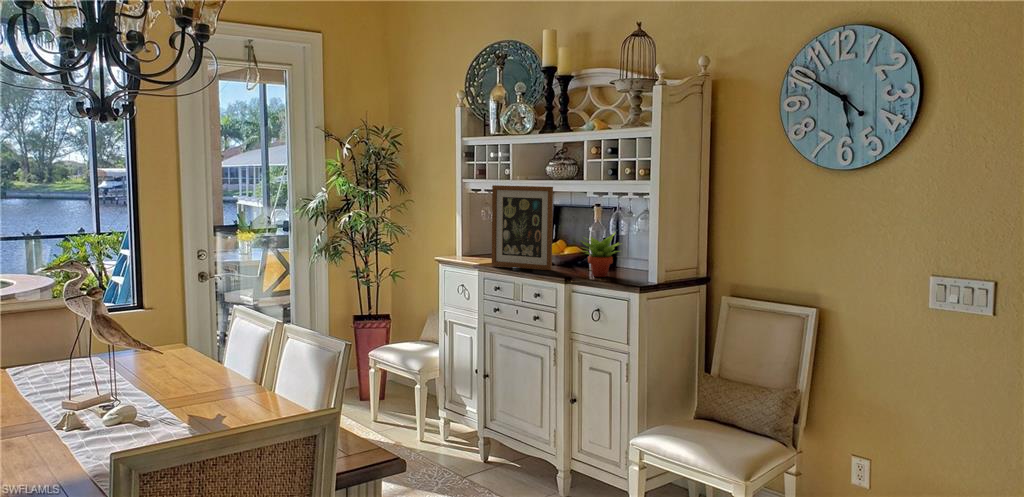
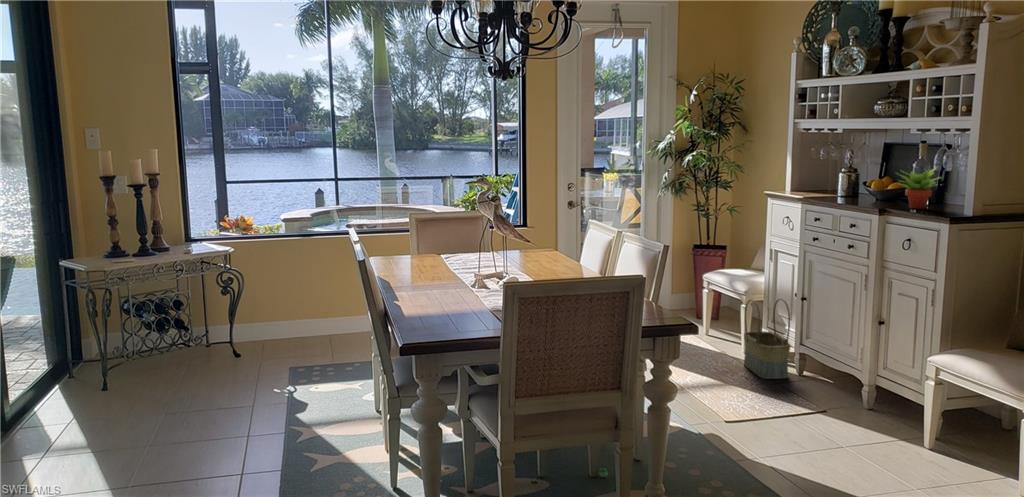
picture frame: present [492,185,553,270] -> none [814,125,876,203]
basket: none [422,378,475,474] -> present [744,299,791,379]

